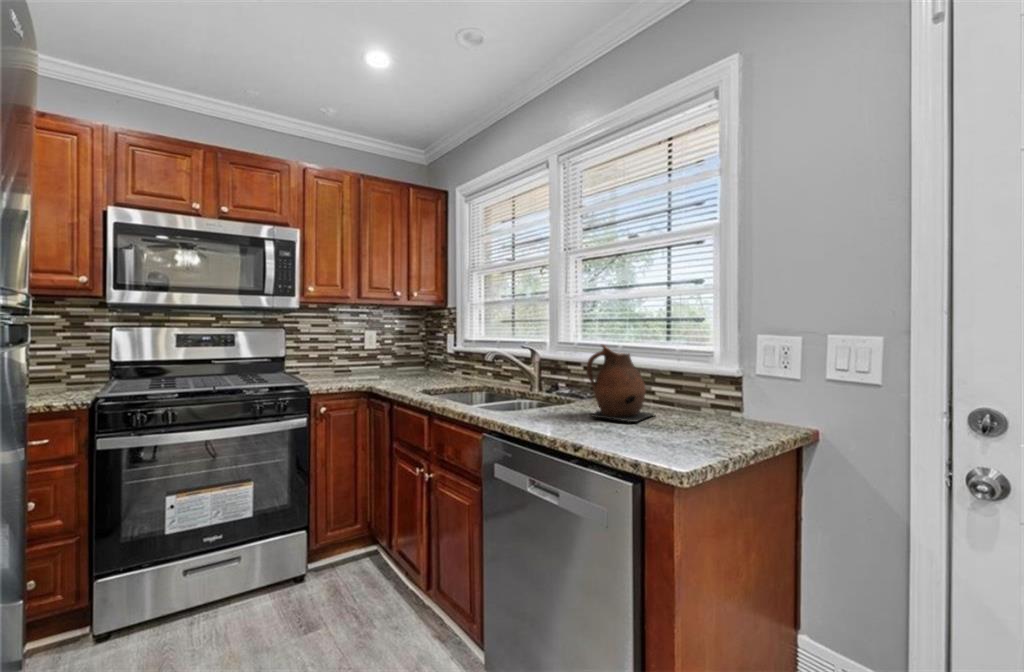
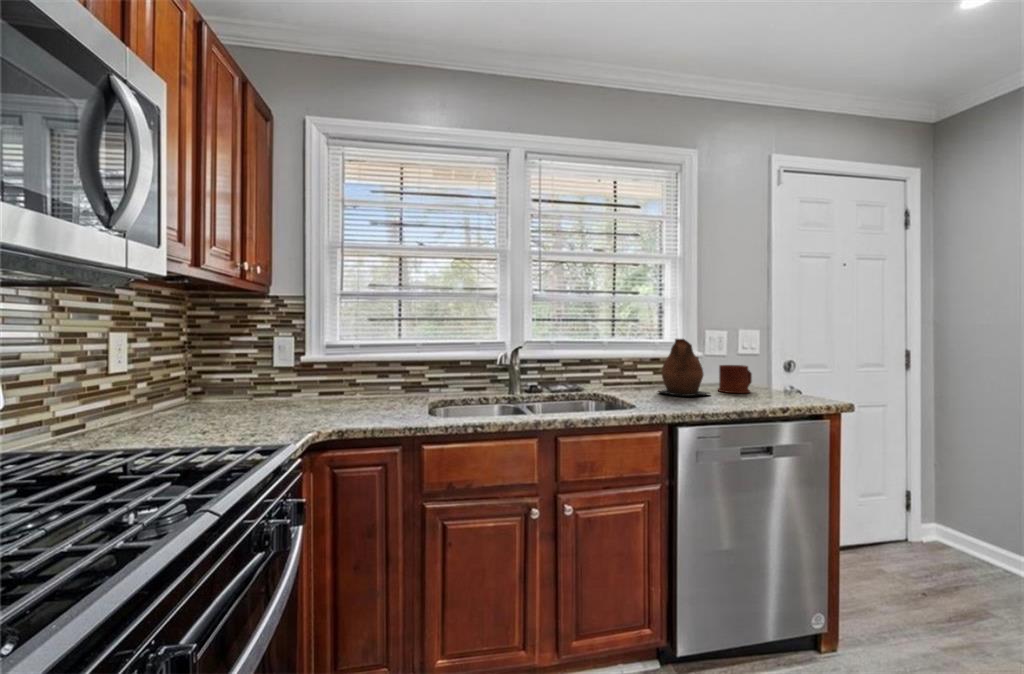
mug: none [673,388,728,435] -> present [718,365,752,393]

